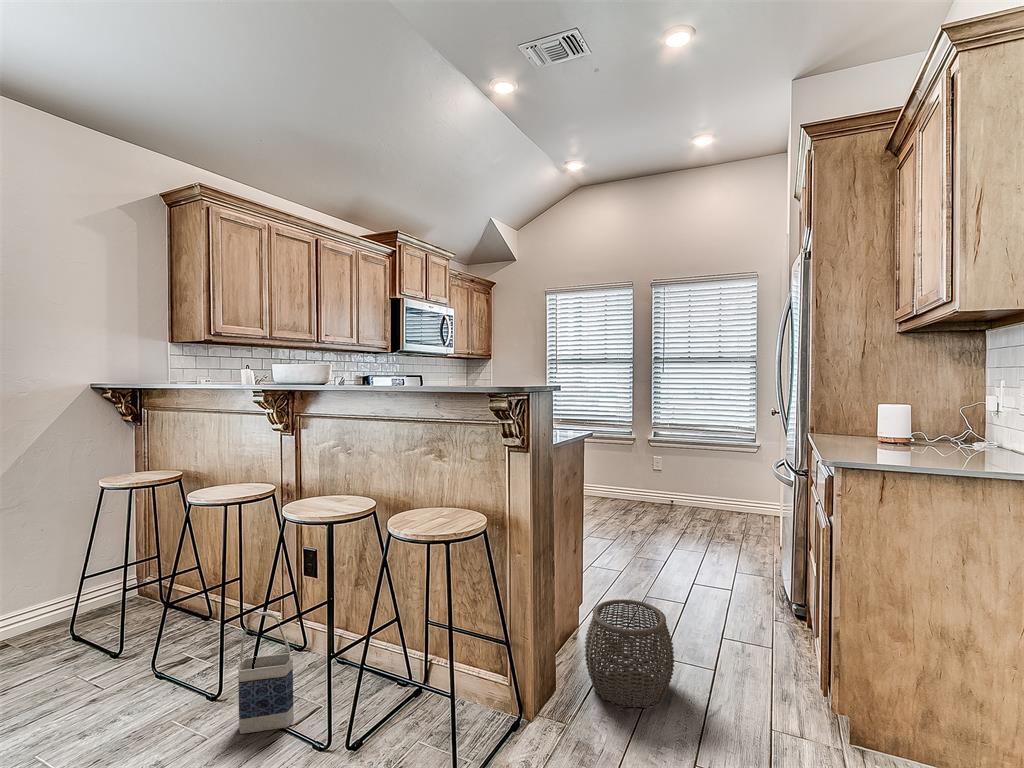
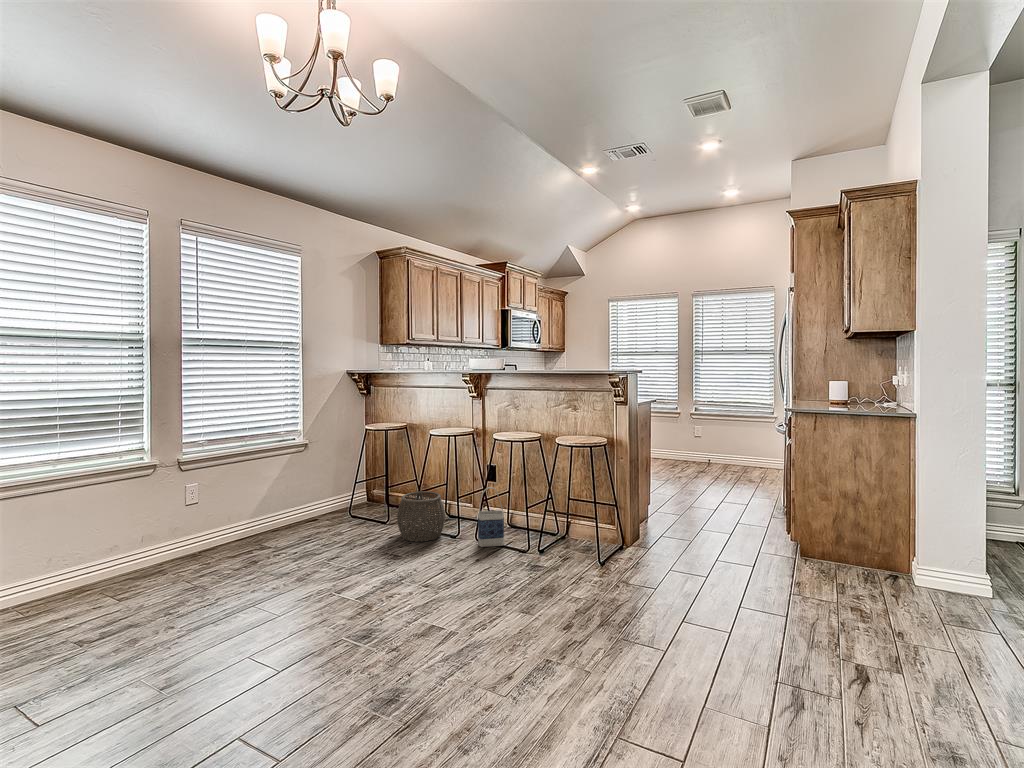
woven basket: present [585,599,675,709] -> present [397,491,446,542]

